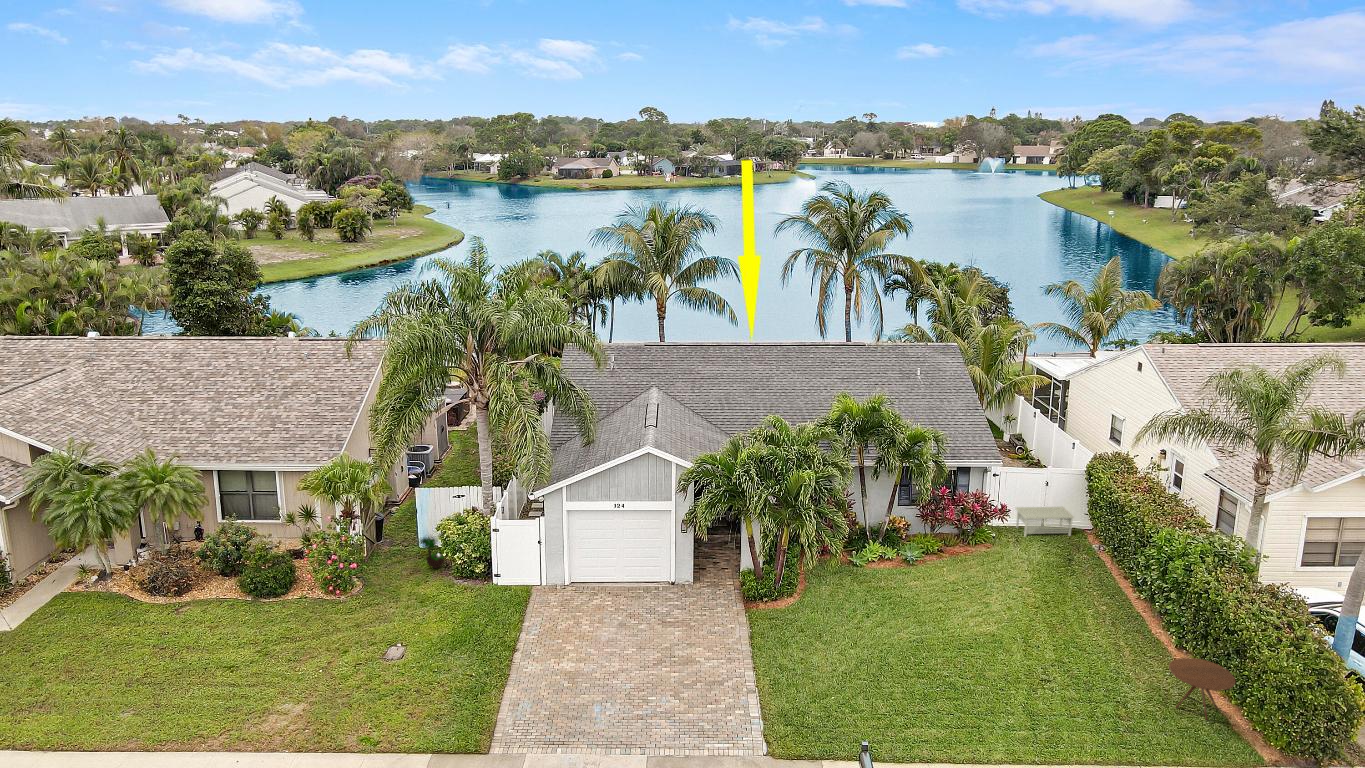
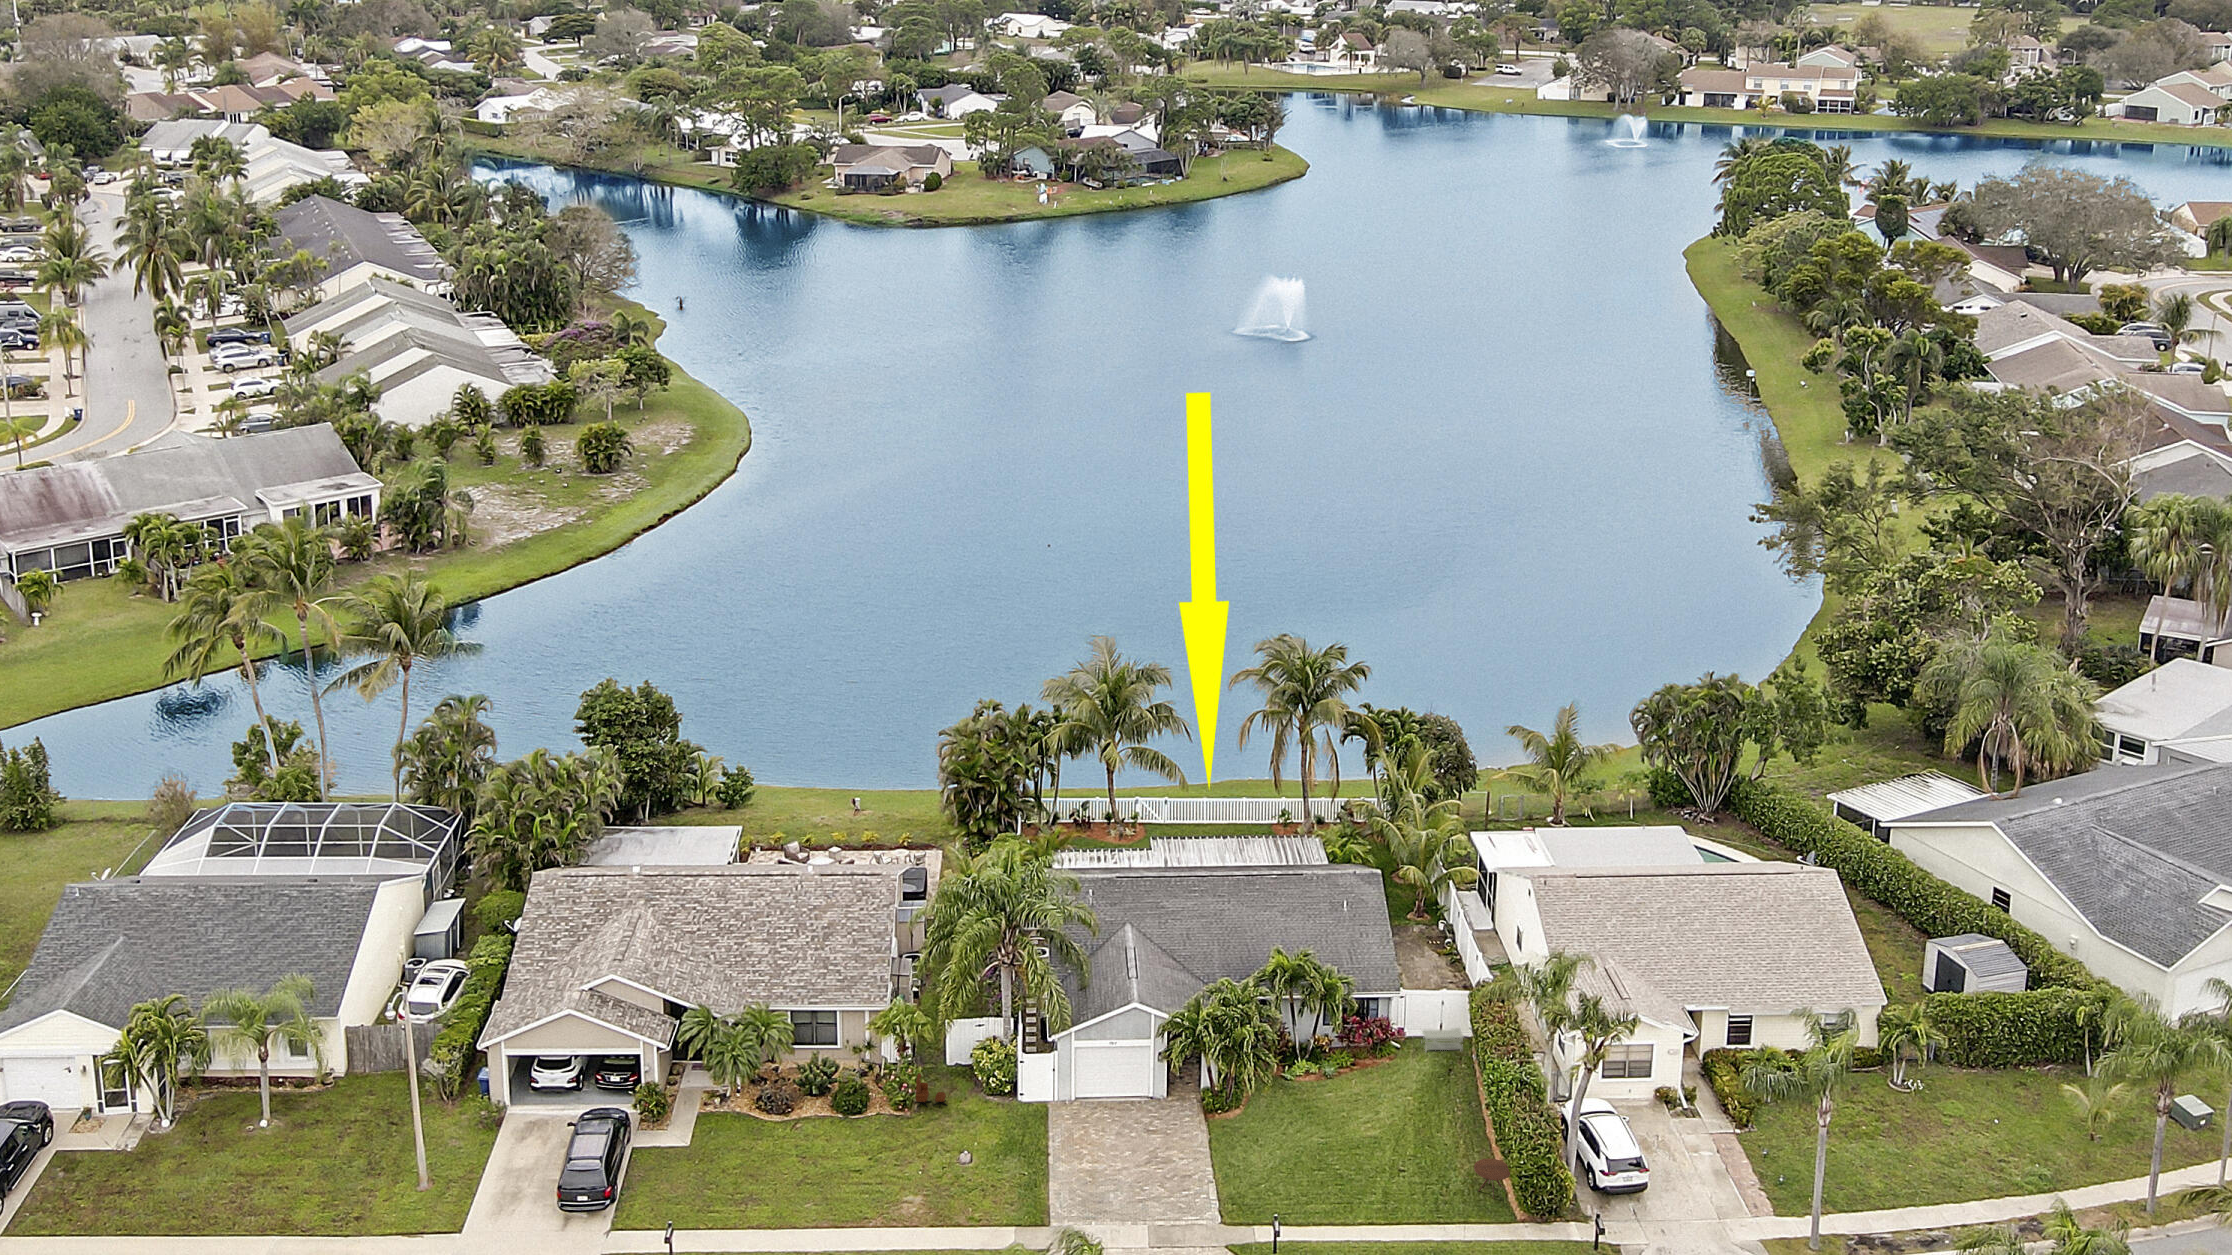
potted tree: present [419,537,444,568] -> none [954,1060,974,1088]
lounge chair: none [355,546,401,590] -> present [915,1074,947,1108]

